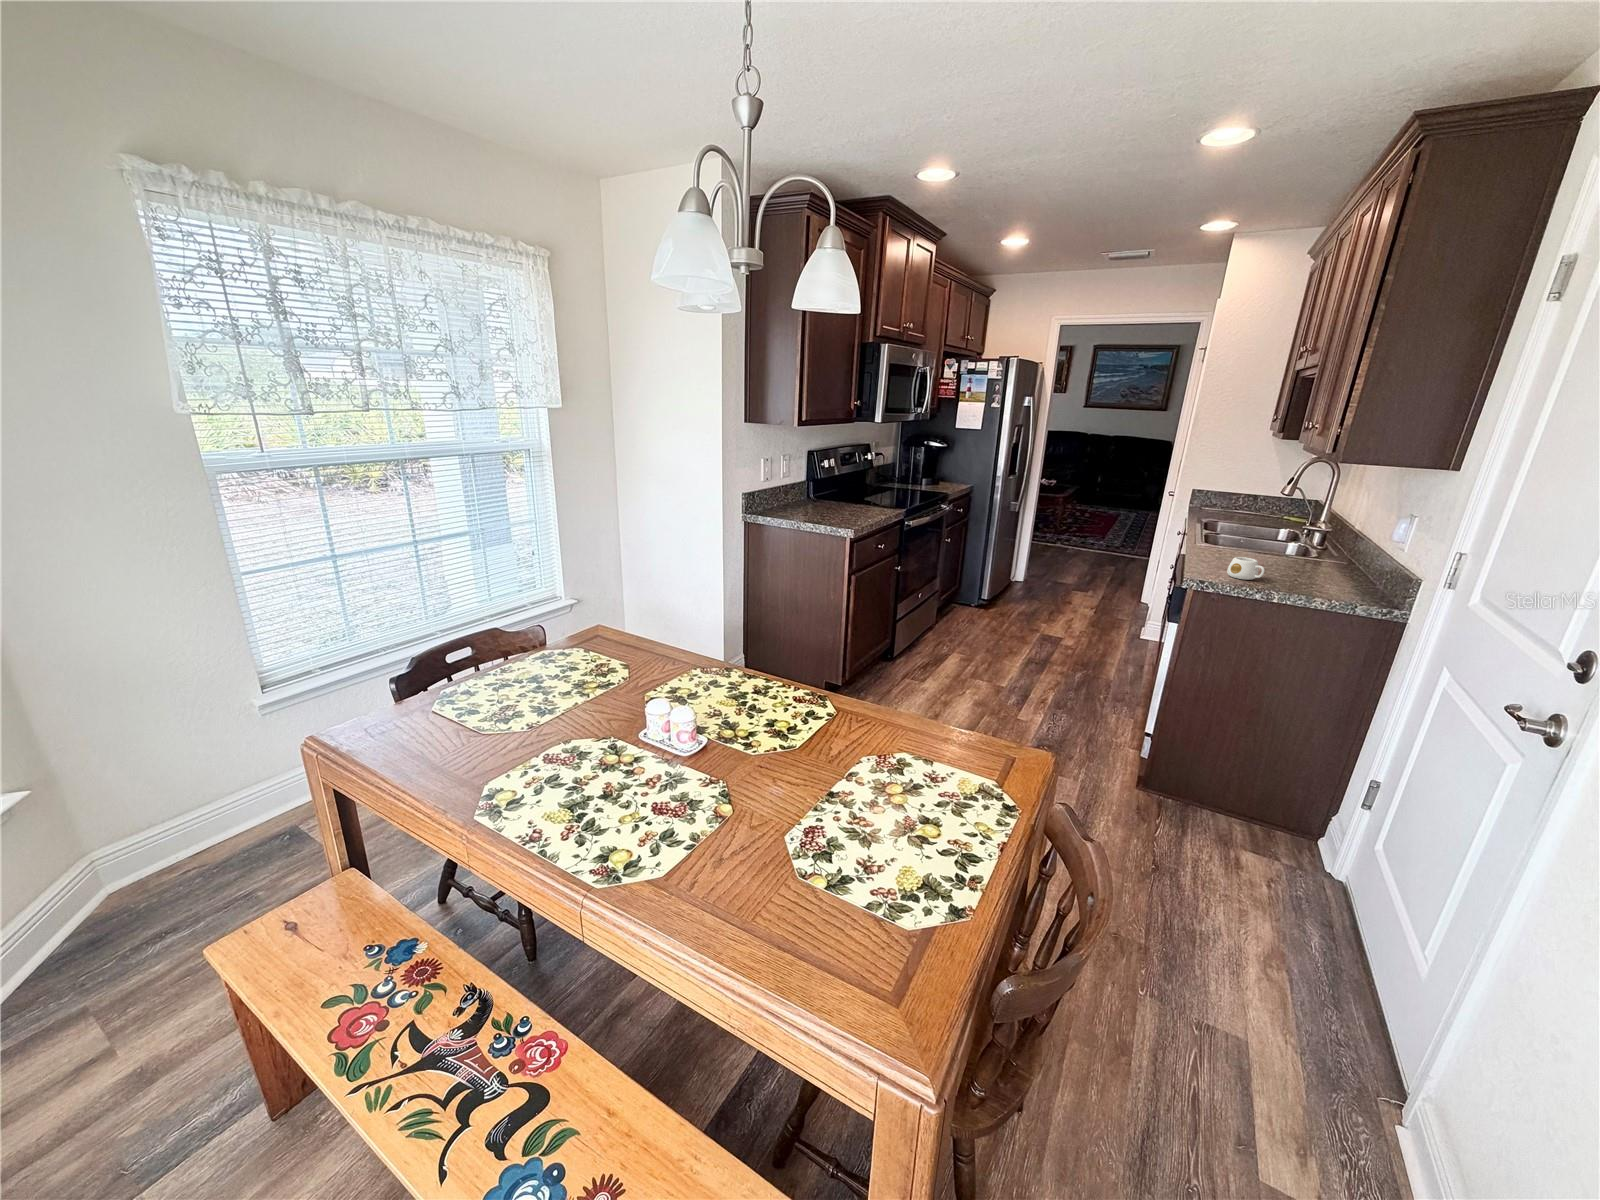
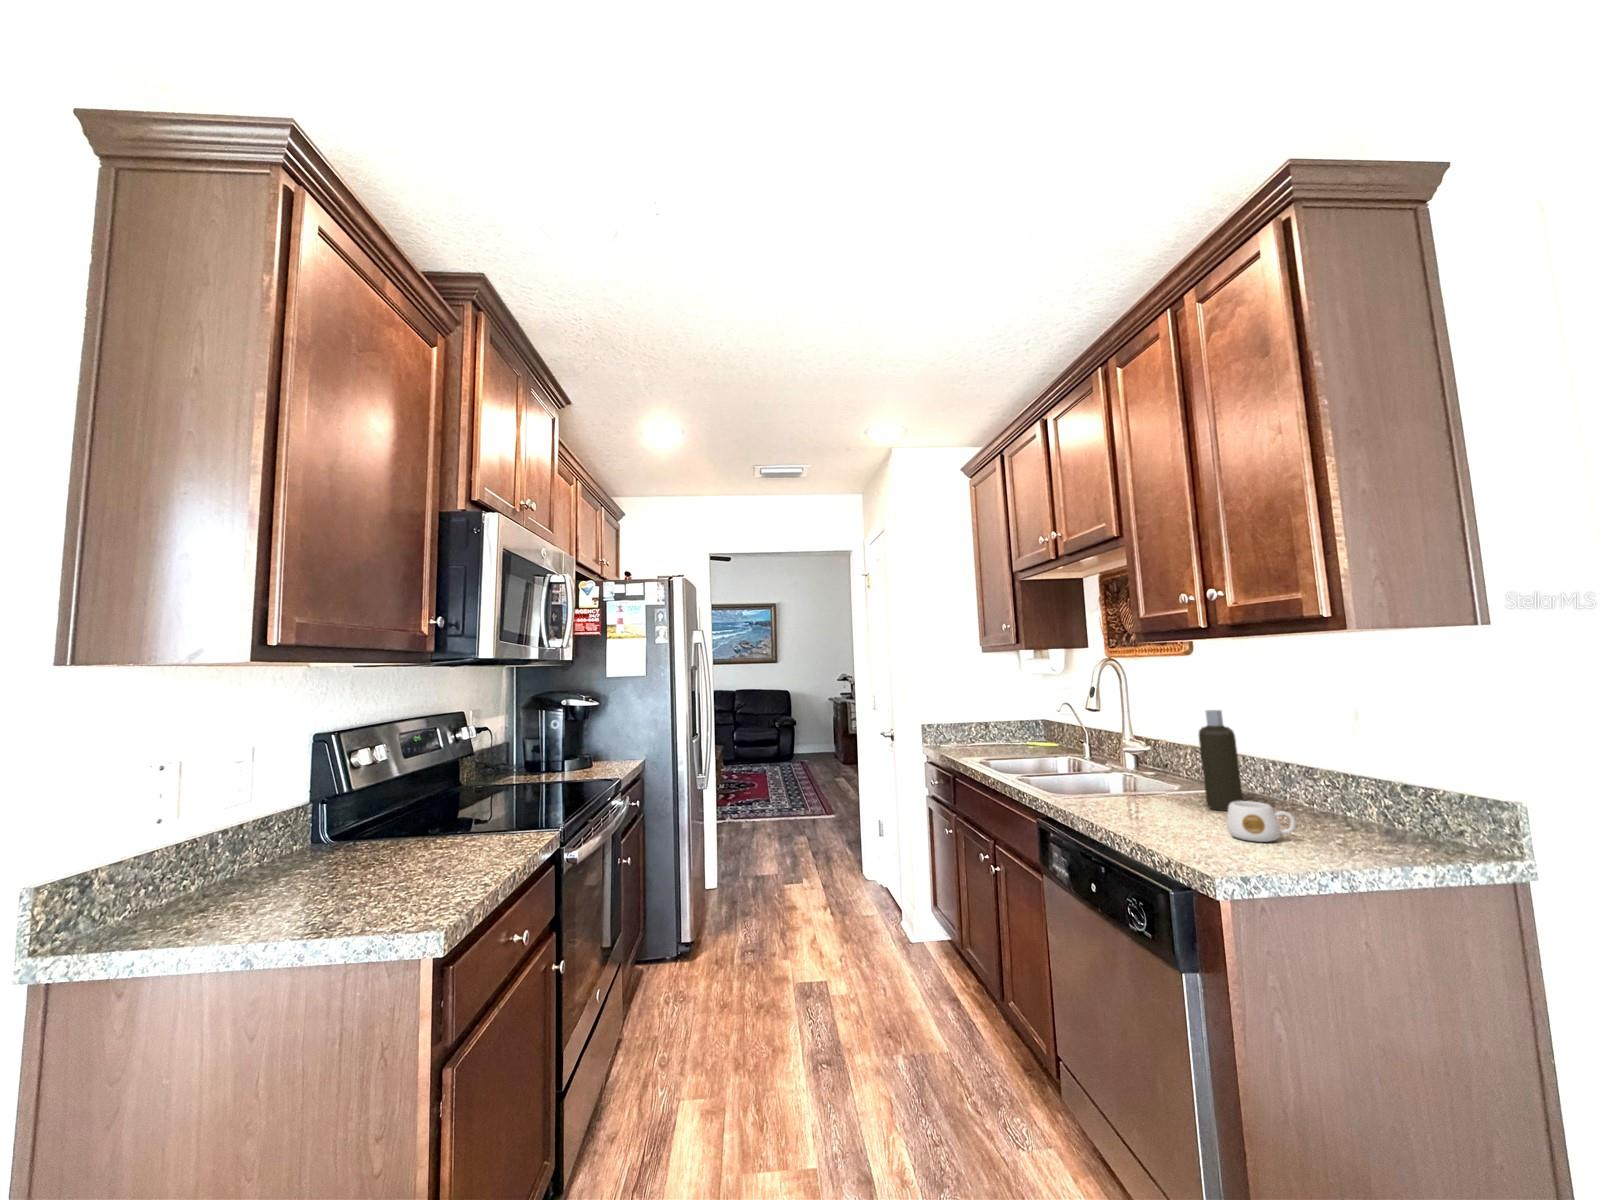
bottle: none [1275,506,1332,573] -> present [1199,710,1243,811]

